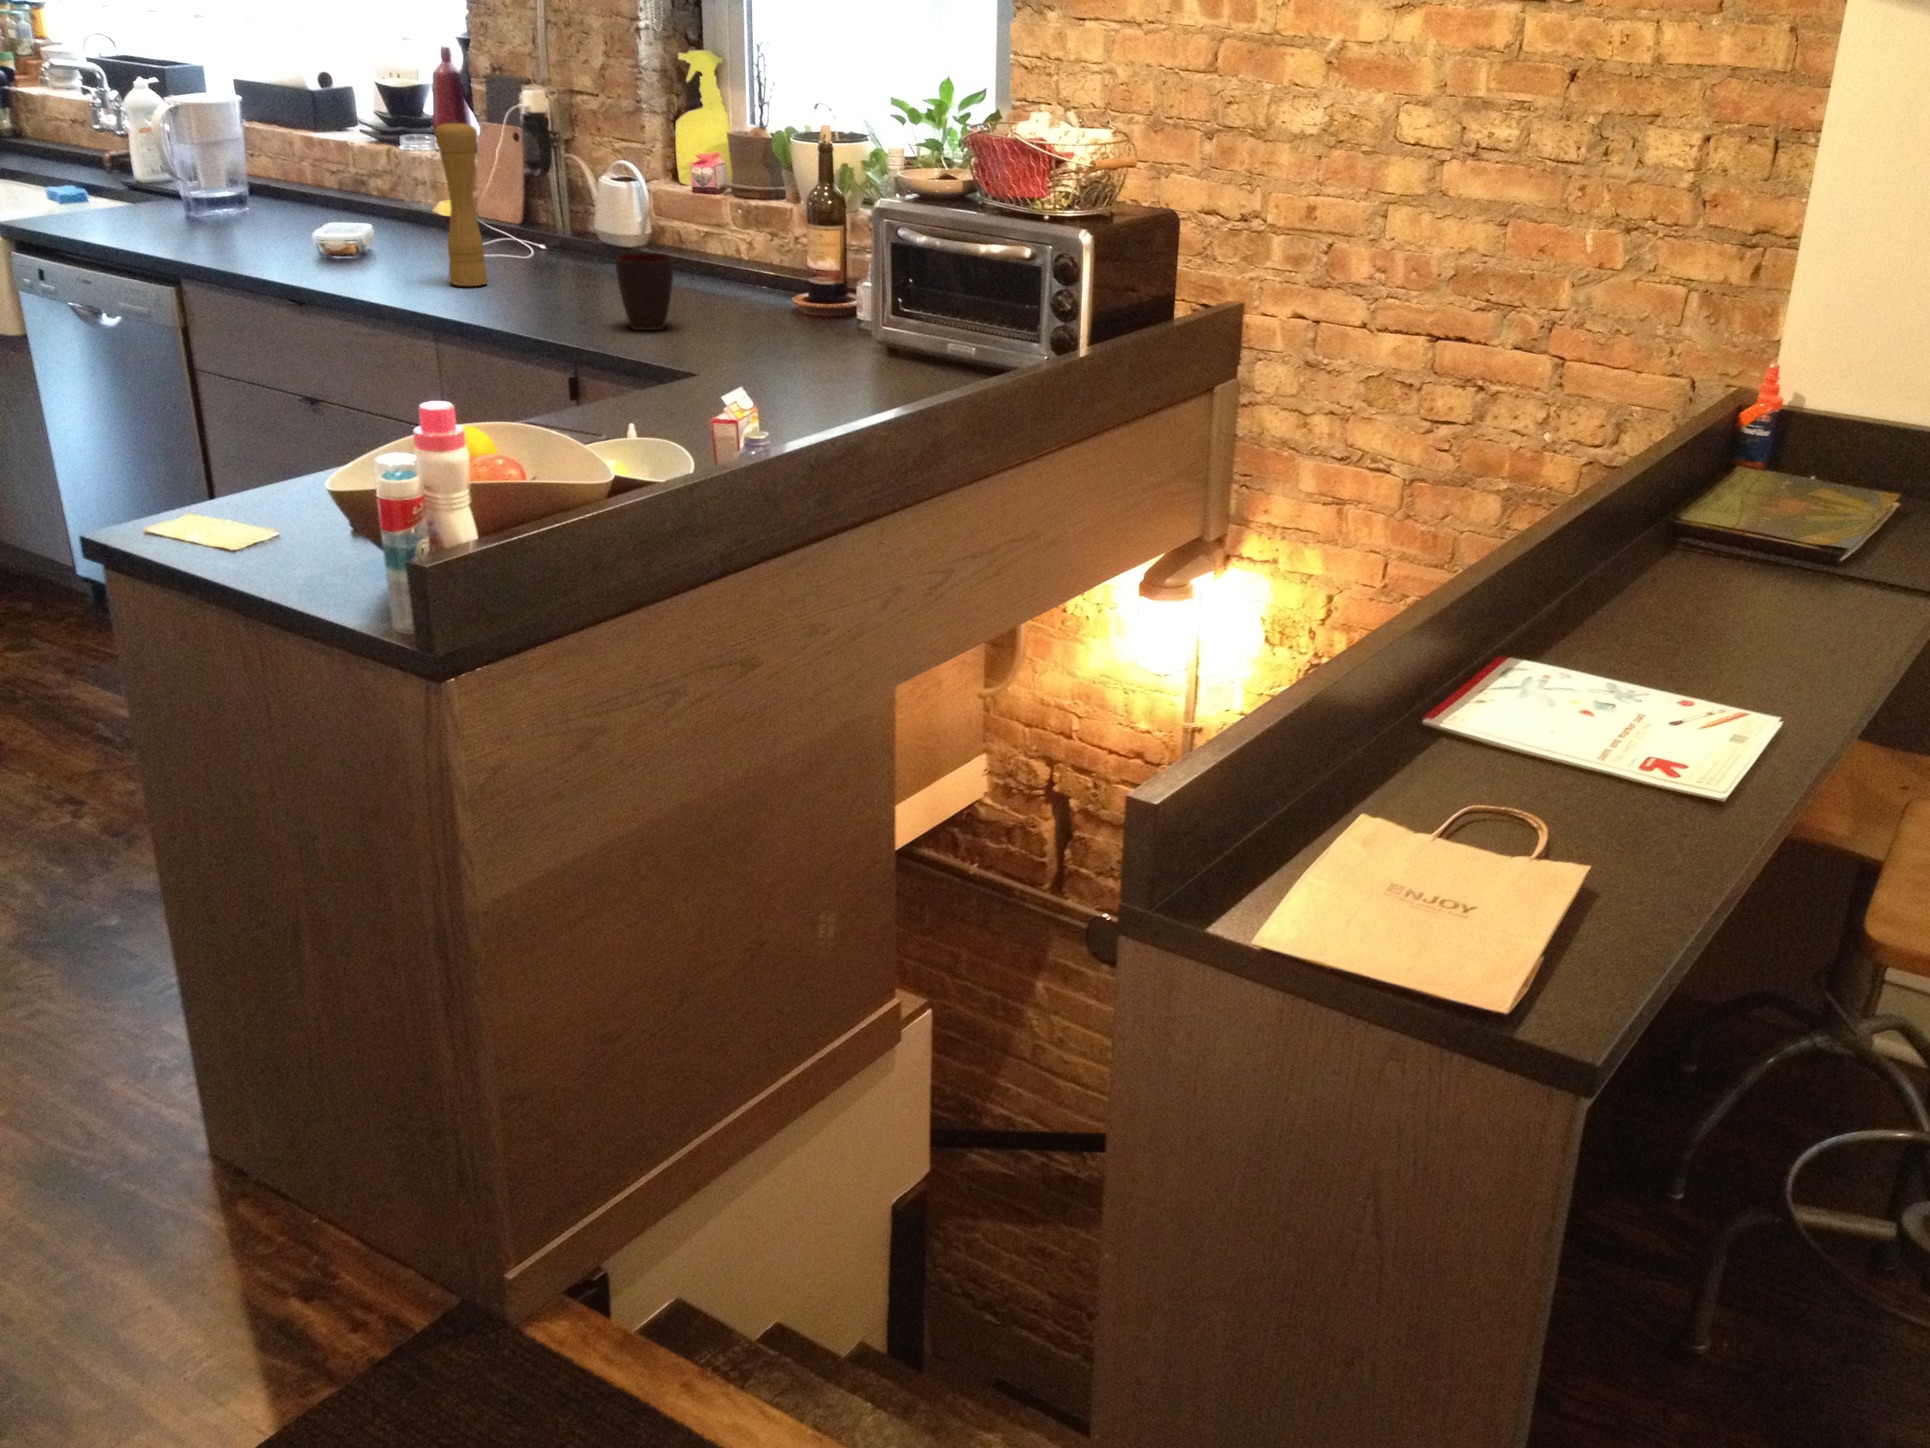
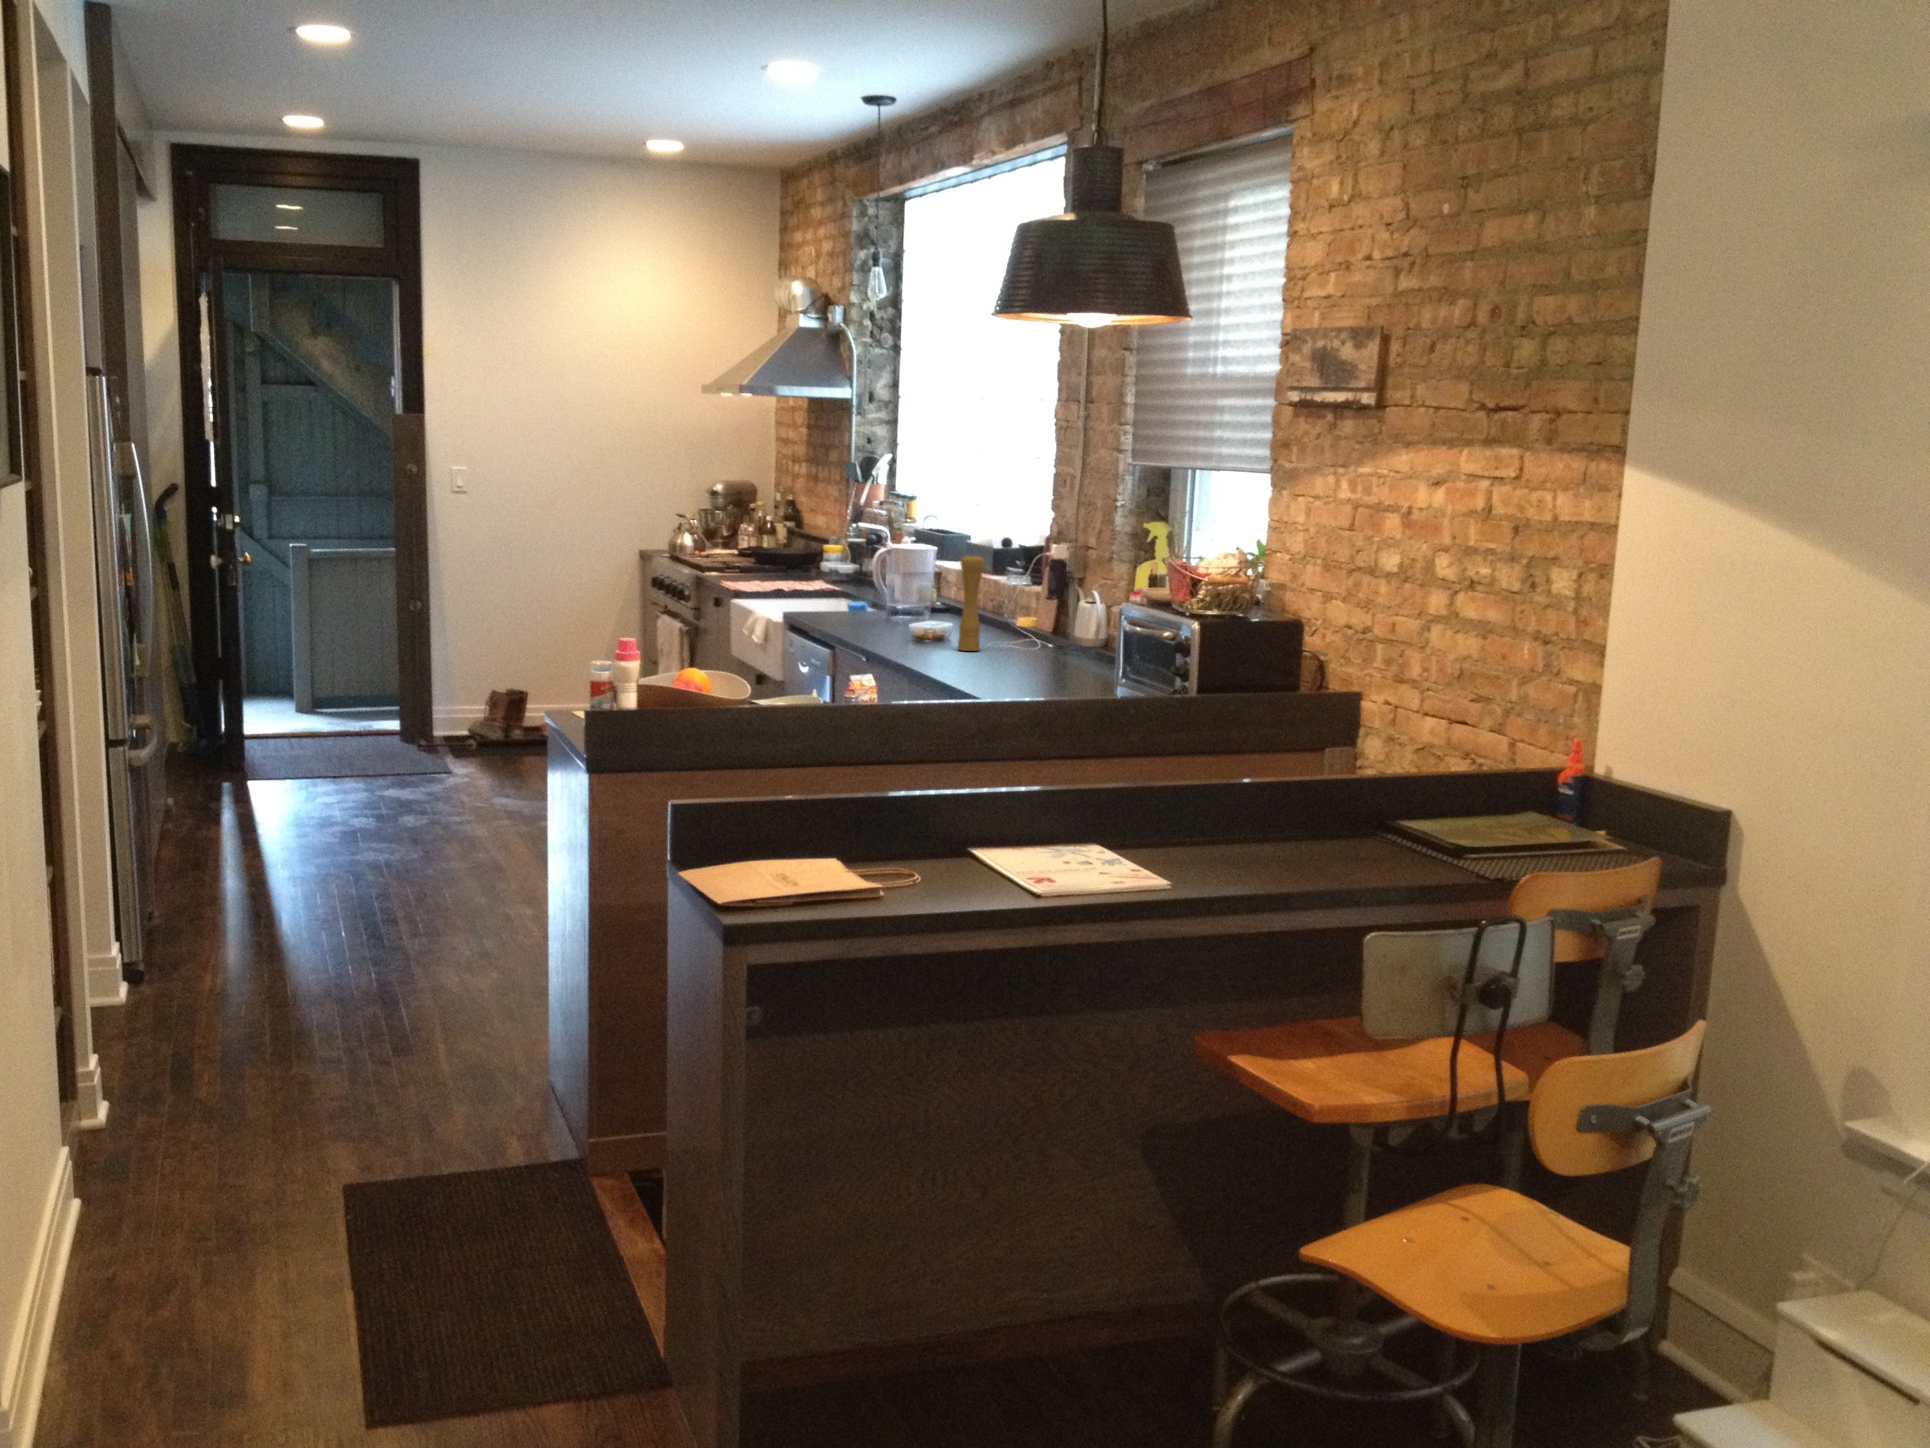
cup: present [615,253,673,330] -> none [985,629,1022,675]

